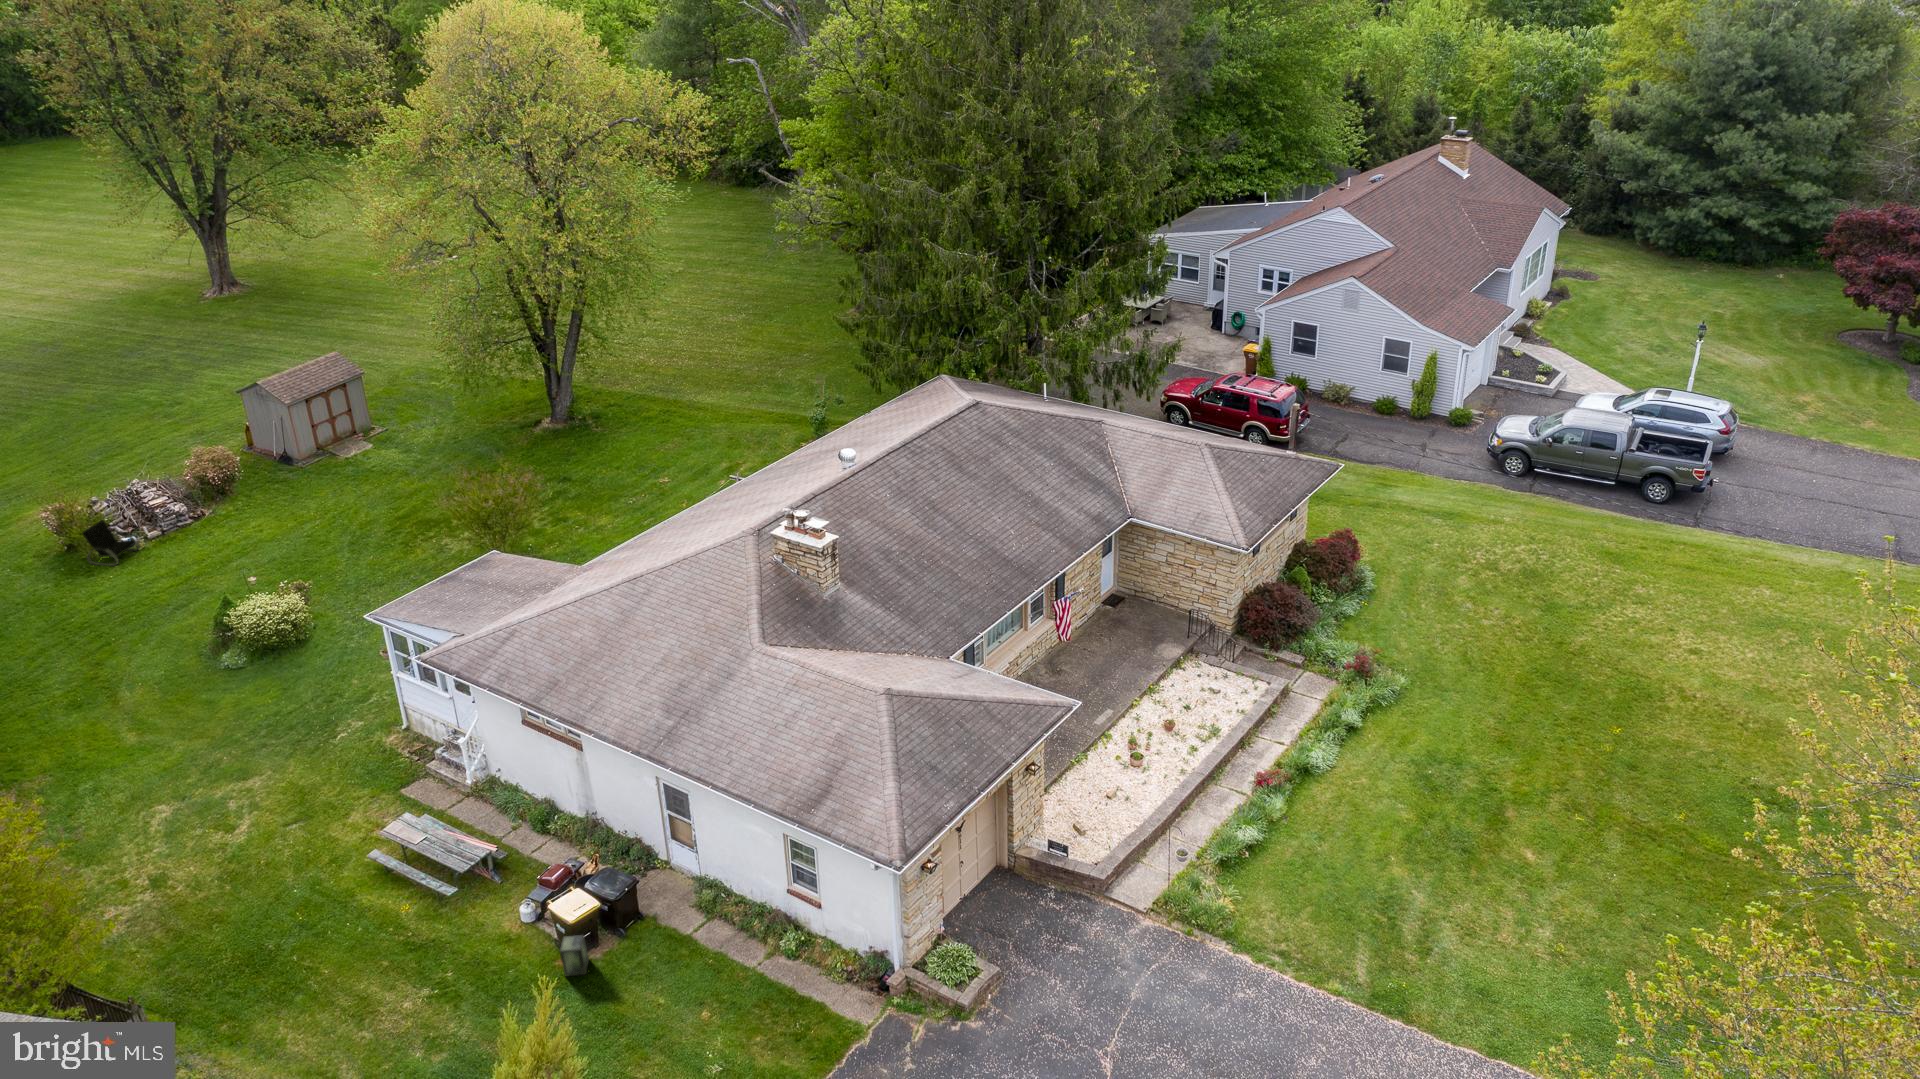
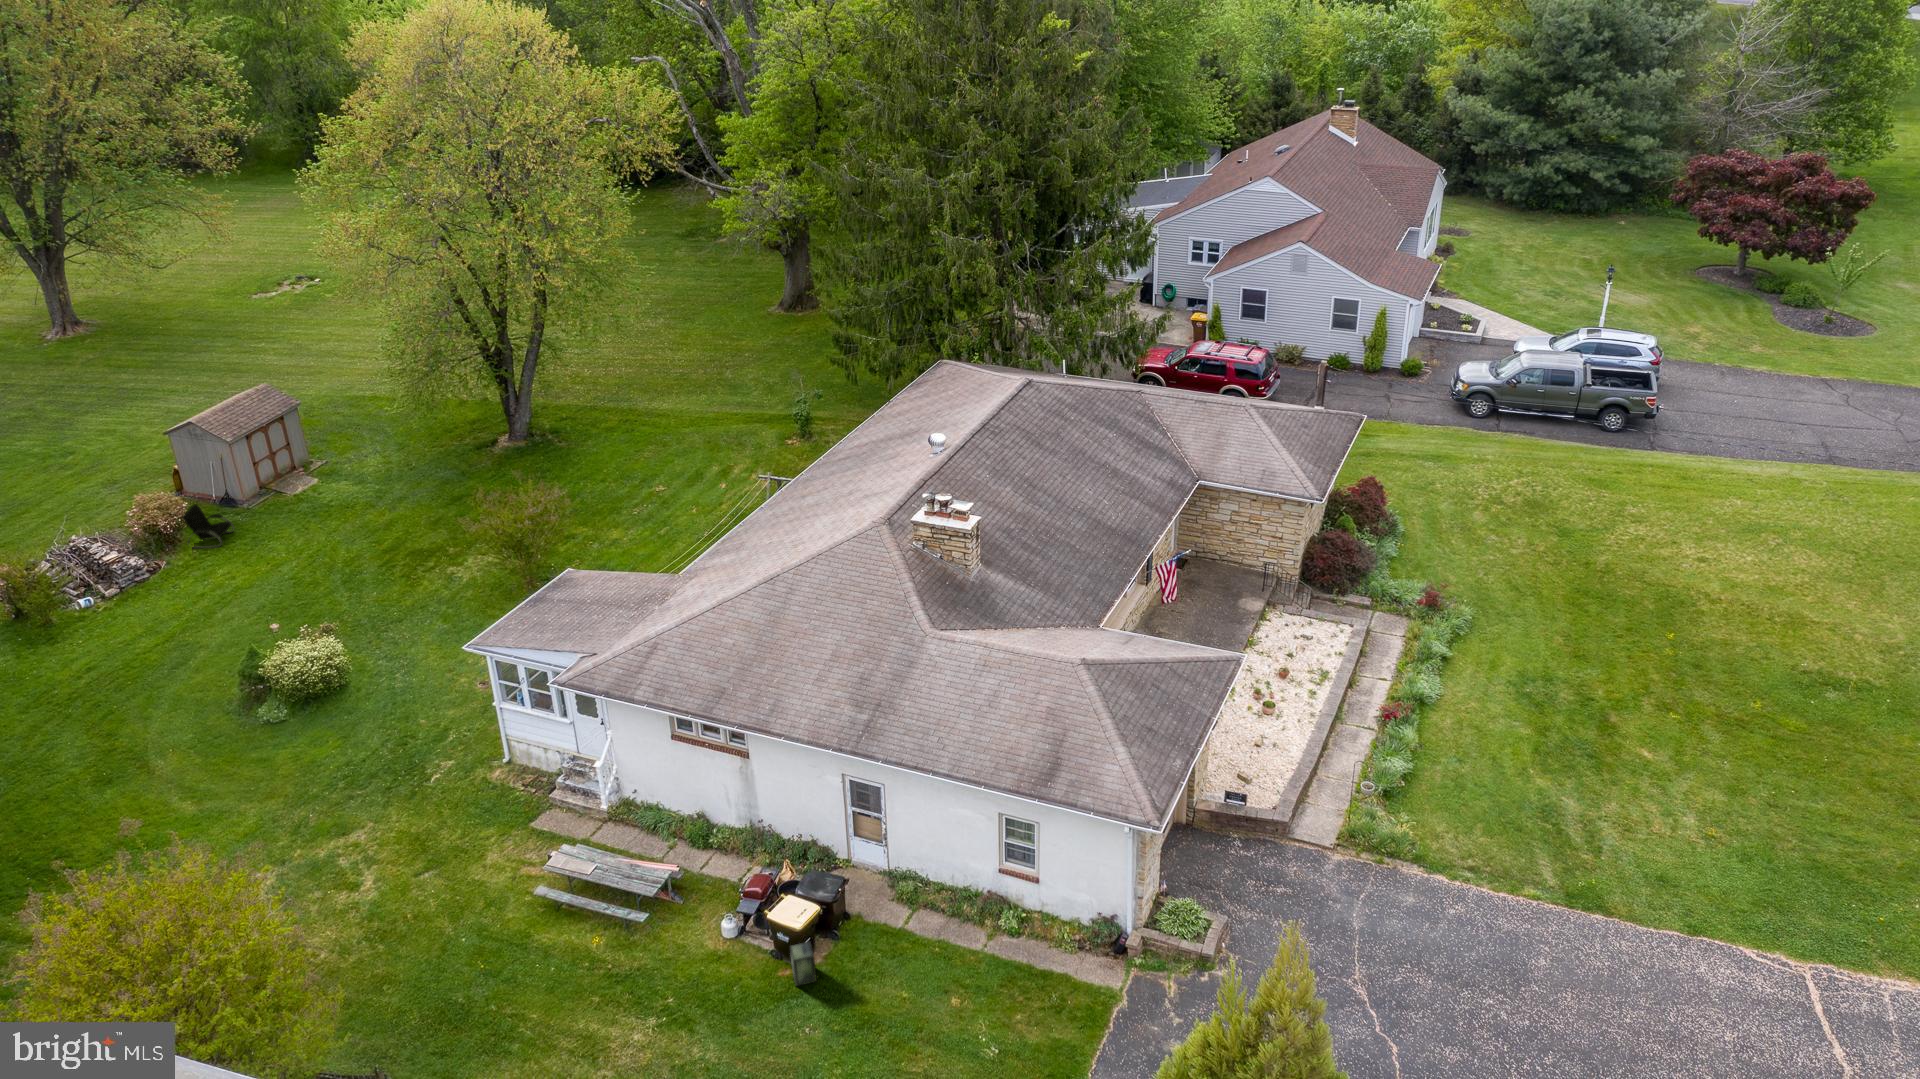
armchair: present [82,520,140,566] -> present [182,504,234,548]

